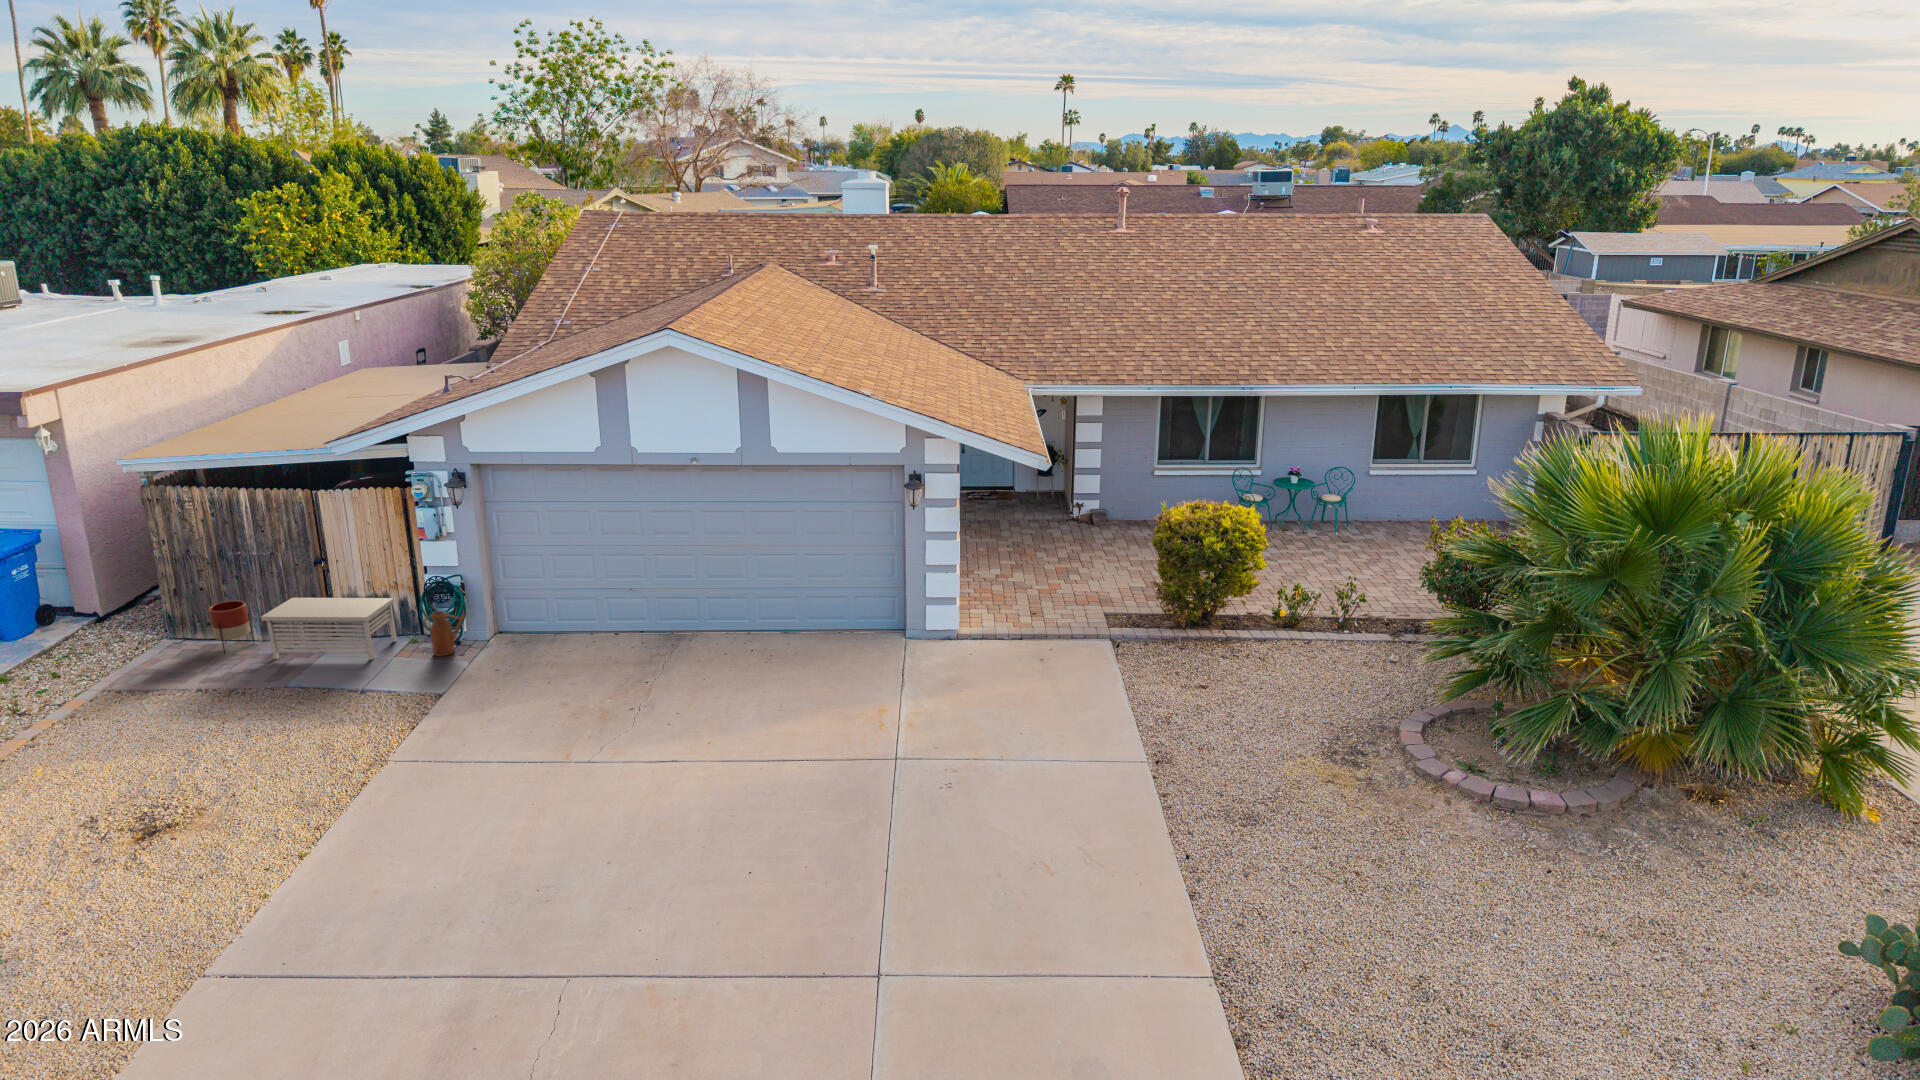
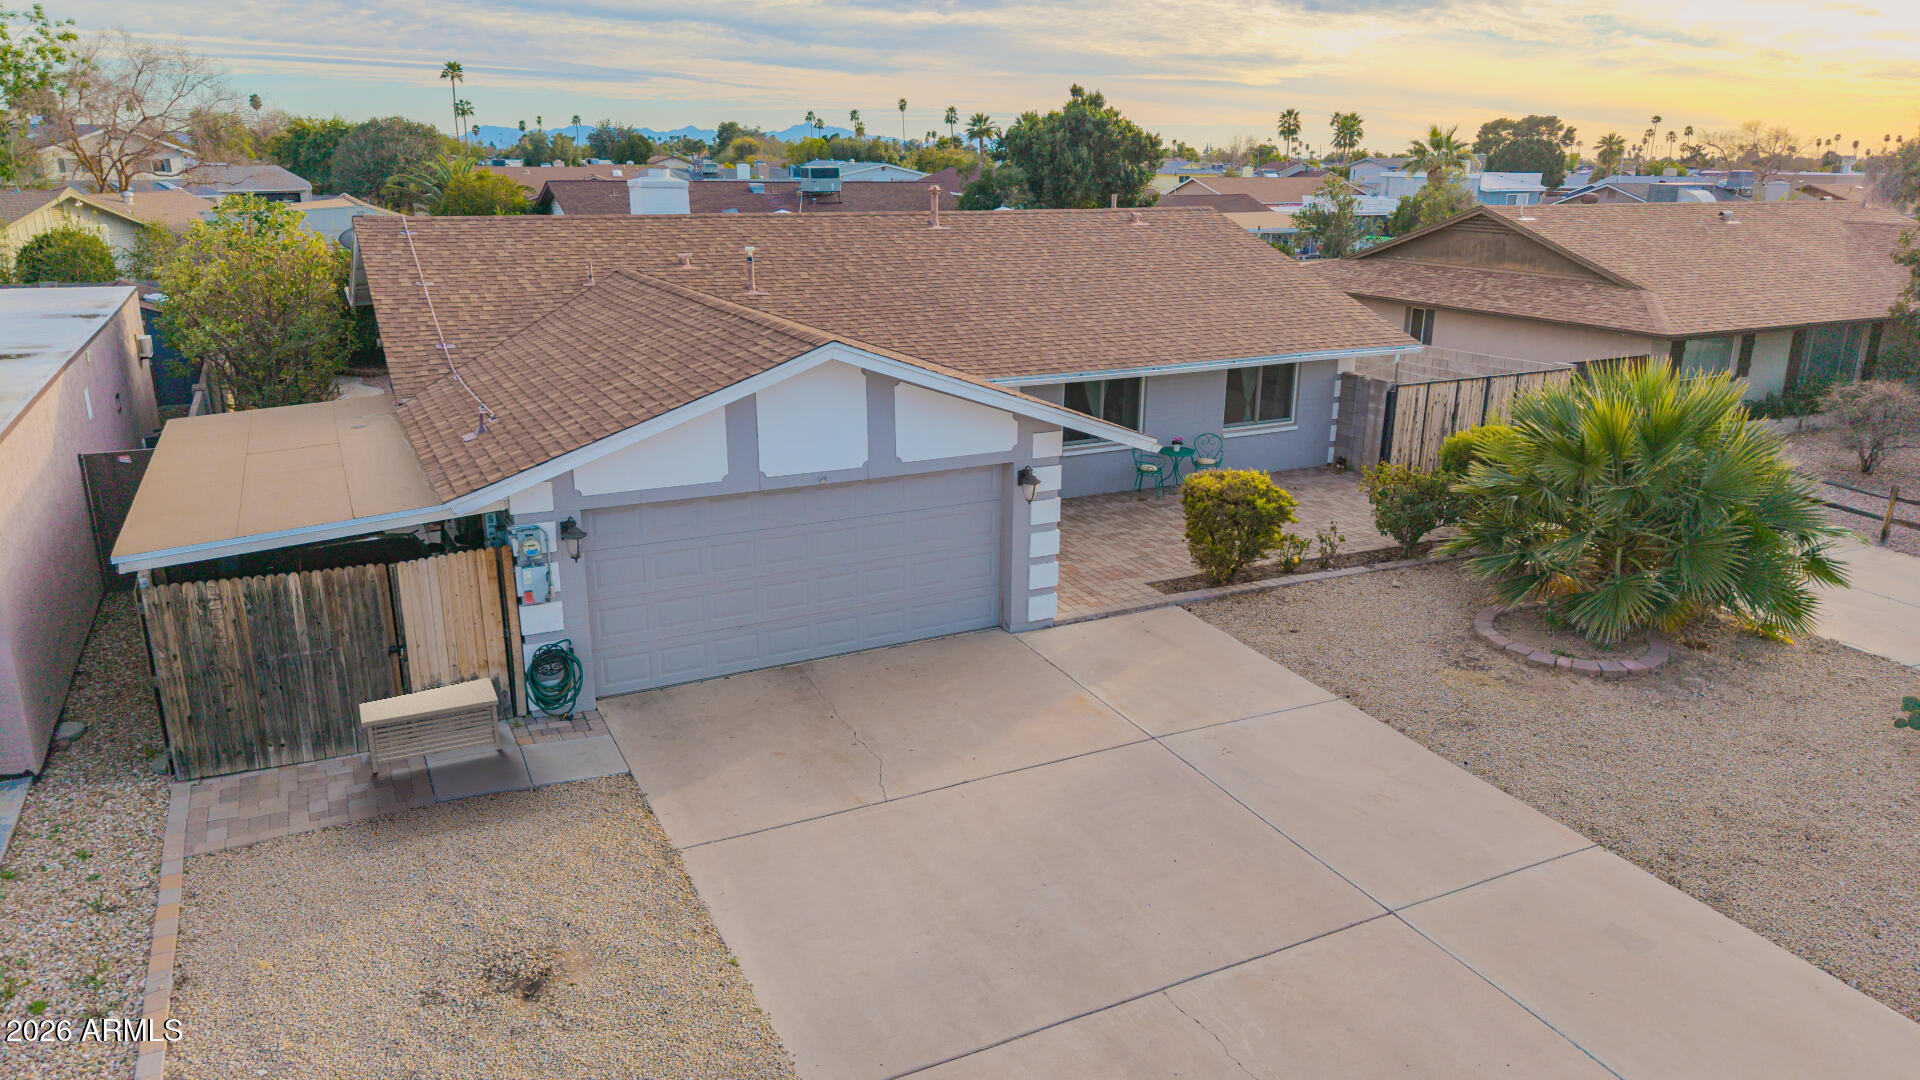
planter: present [208,601,254,653] -> none [263,714,314,781]
watering can: present [424,611,466,656] -> none [552,676,600,732]

